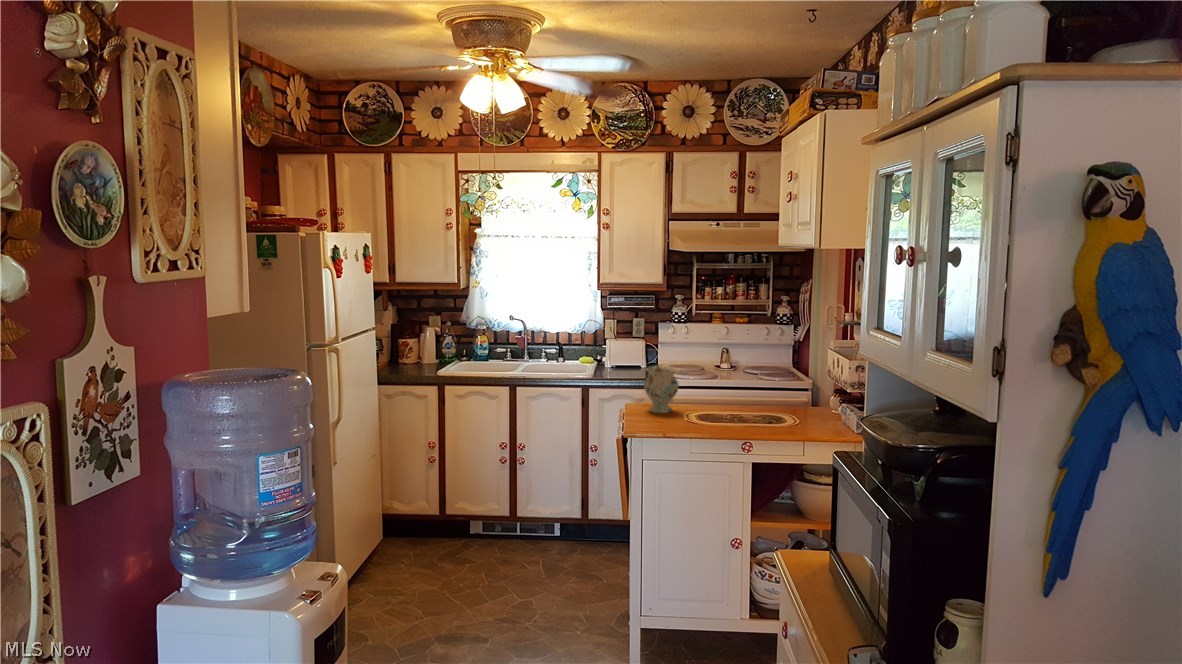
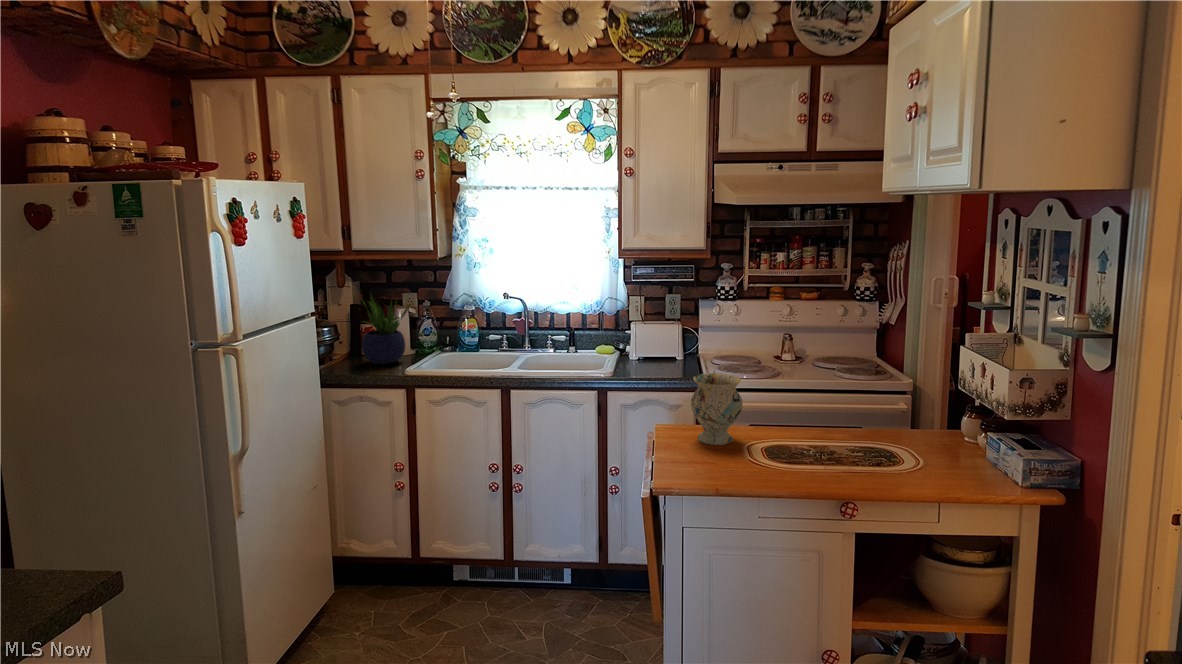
potted plant: none [401,314,441,369] -> present [362,295,410,364]

